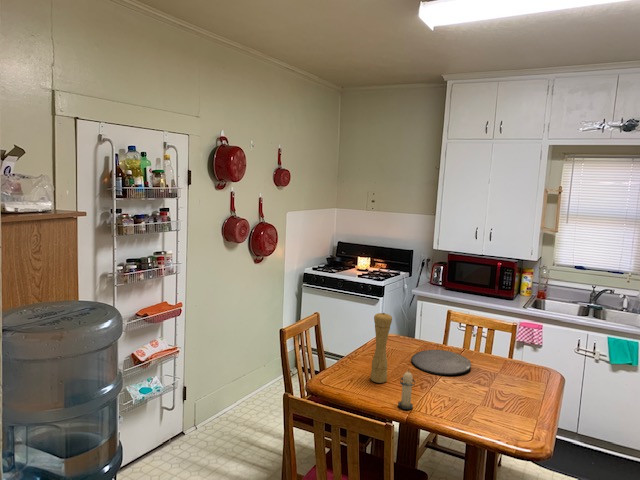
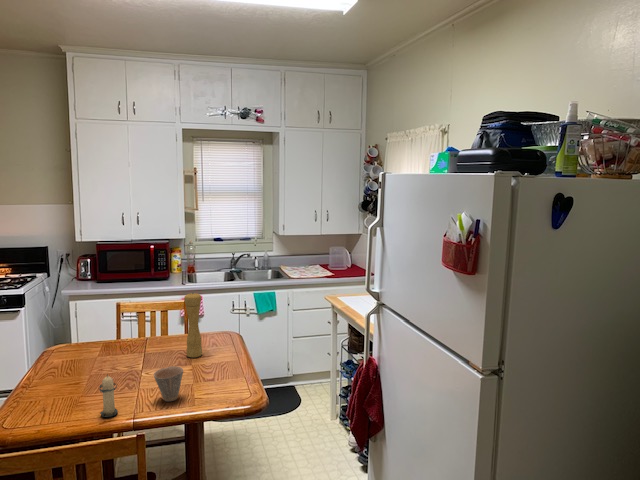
pepper mill: present [370,313,392,383] -> present [184,293,202,357]
plate: present [411,350,471,375] -> none [93,344,158,371]
cup: none [450,382,480,418] -> present [154,366,183,401]

